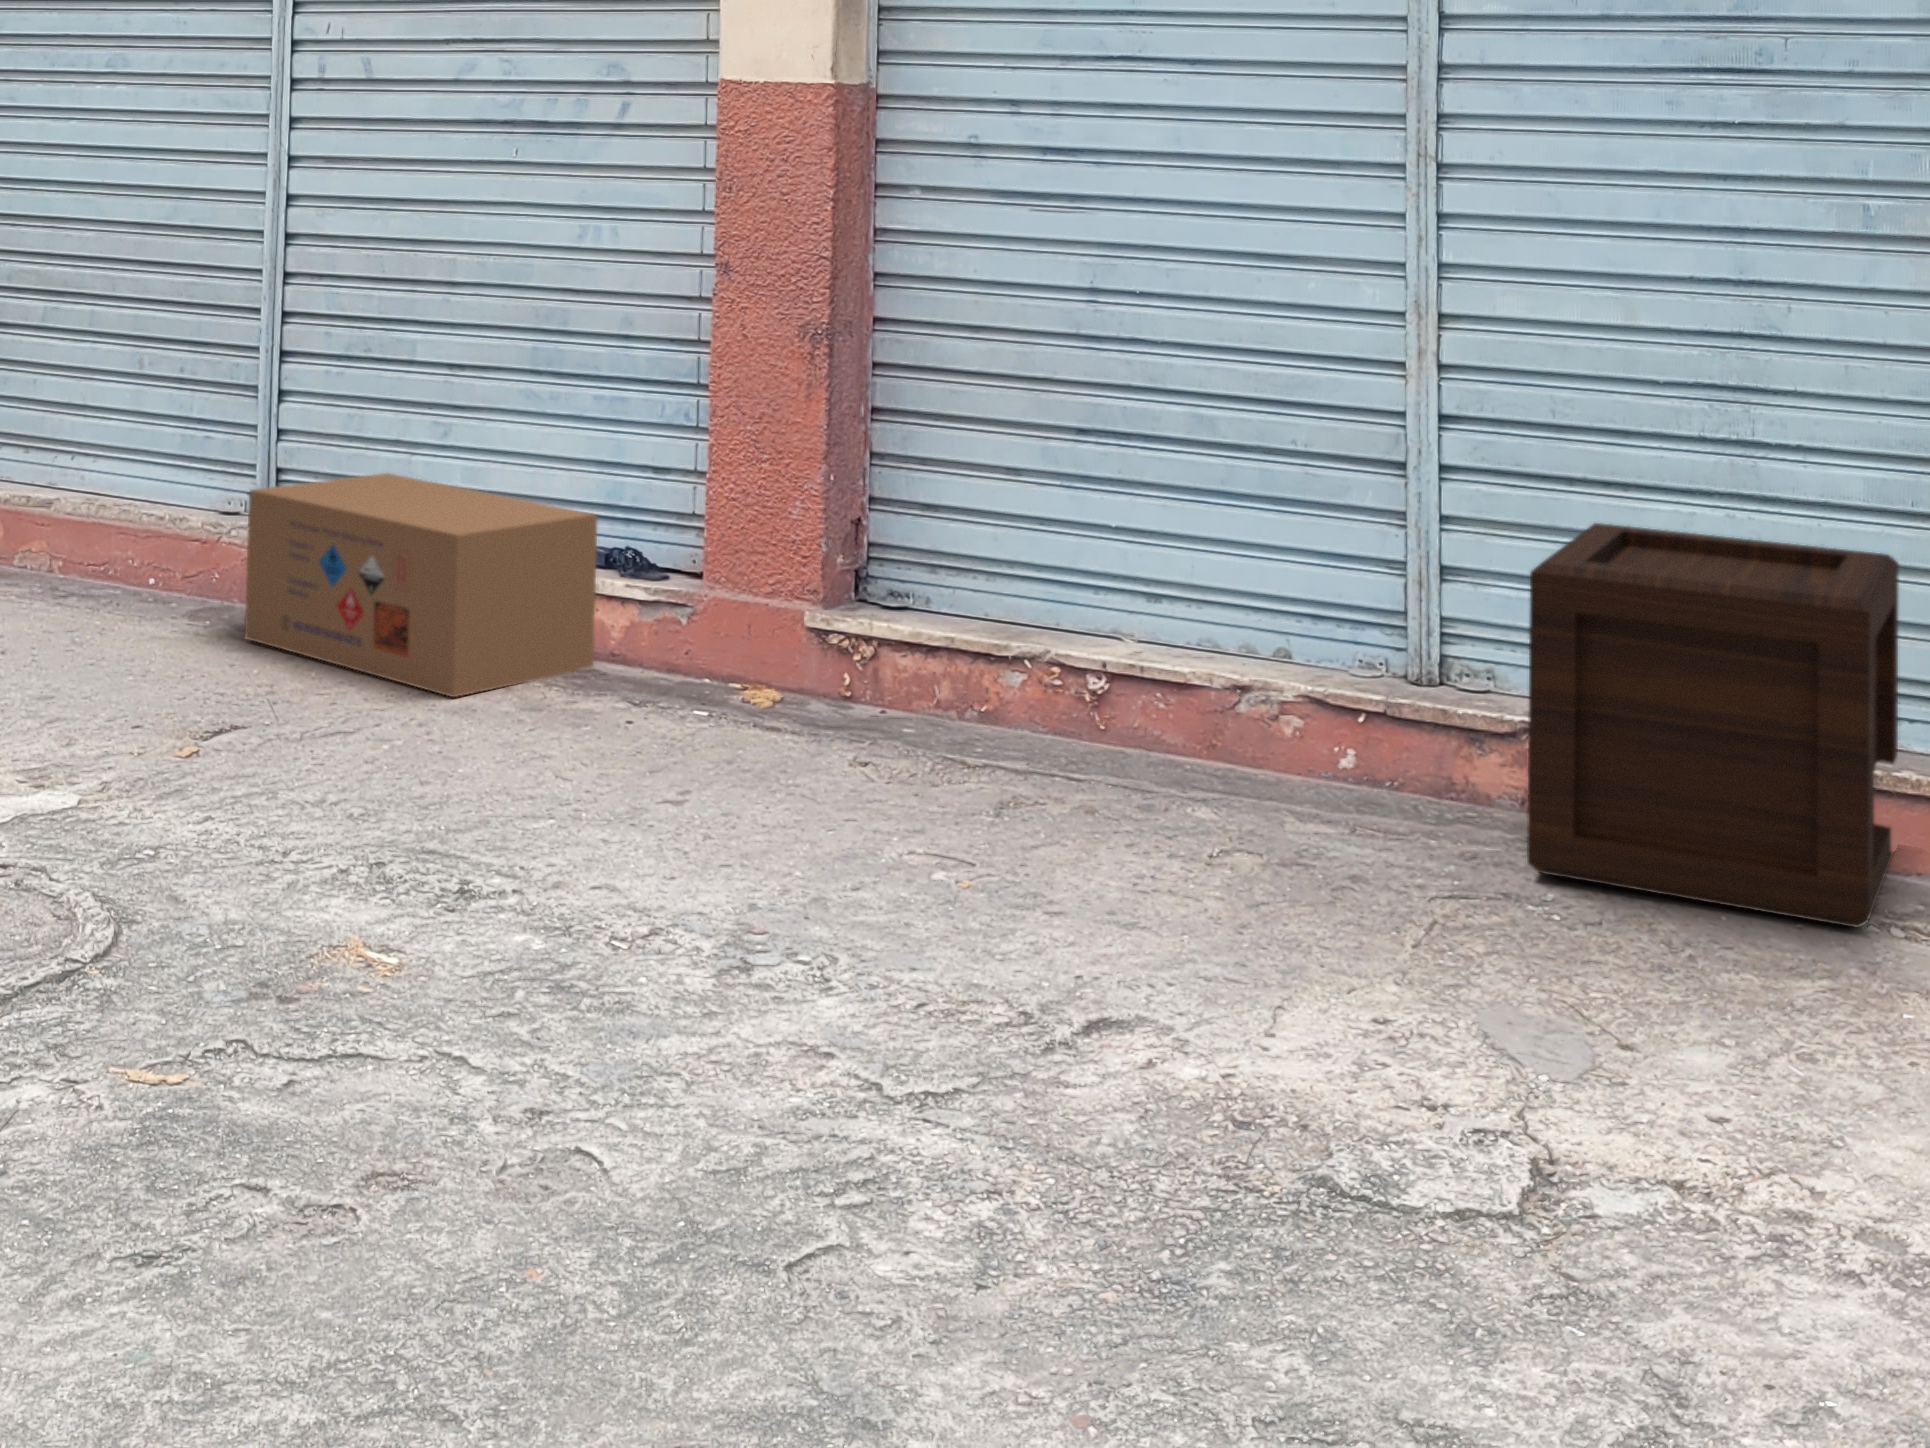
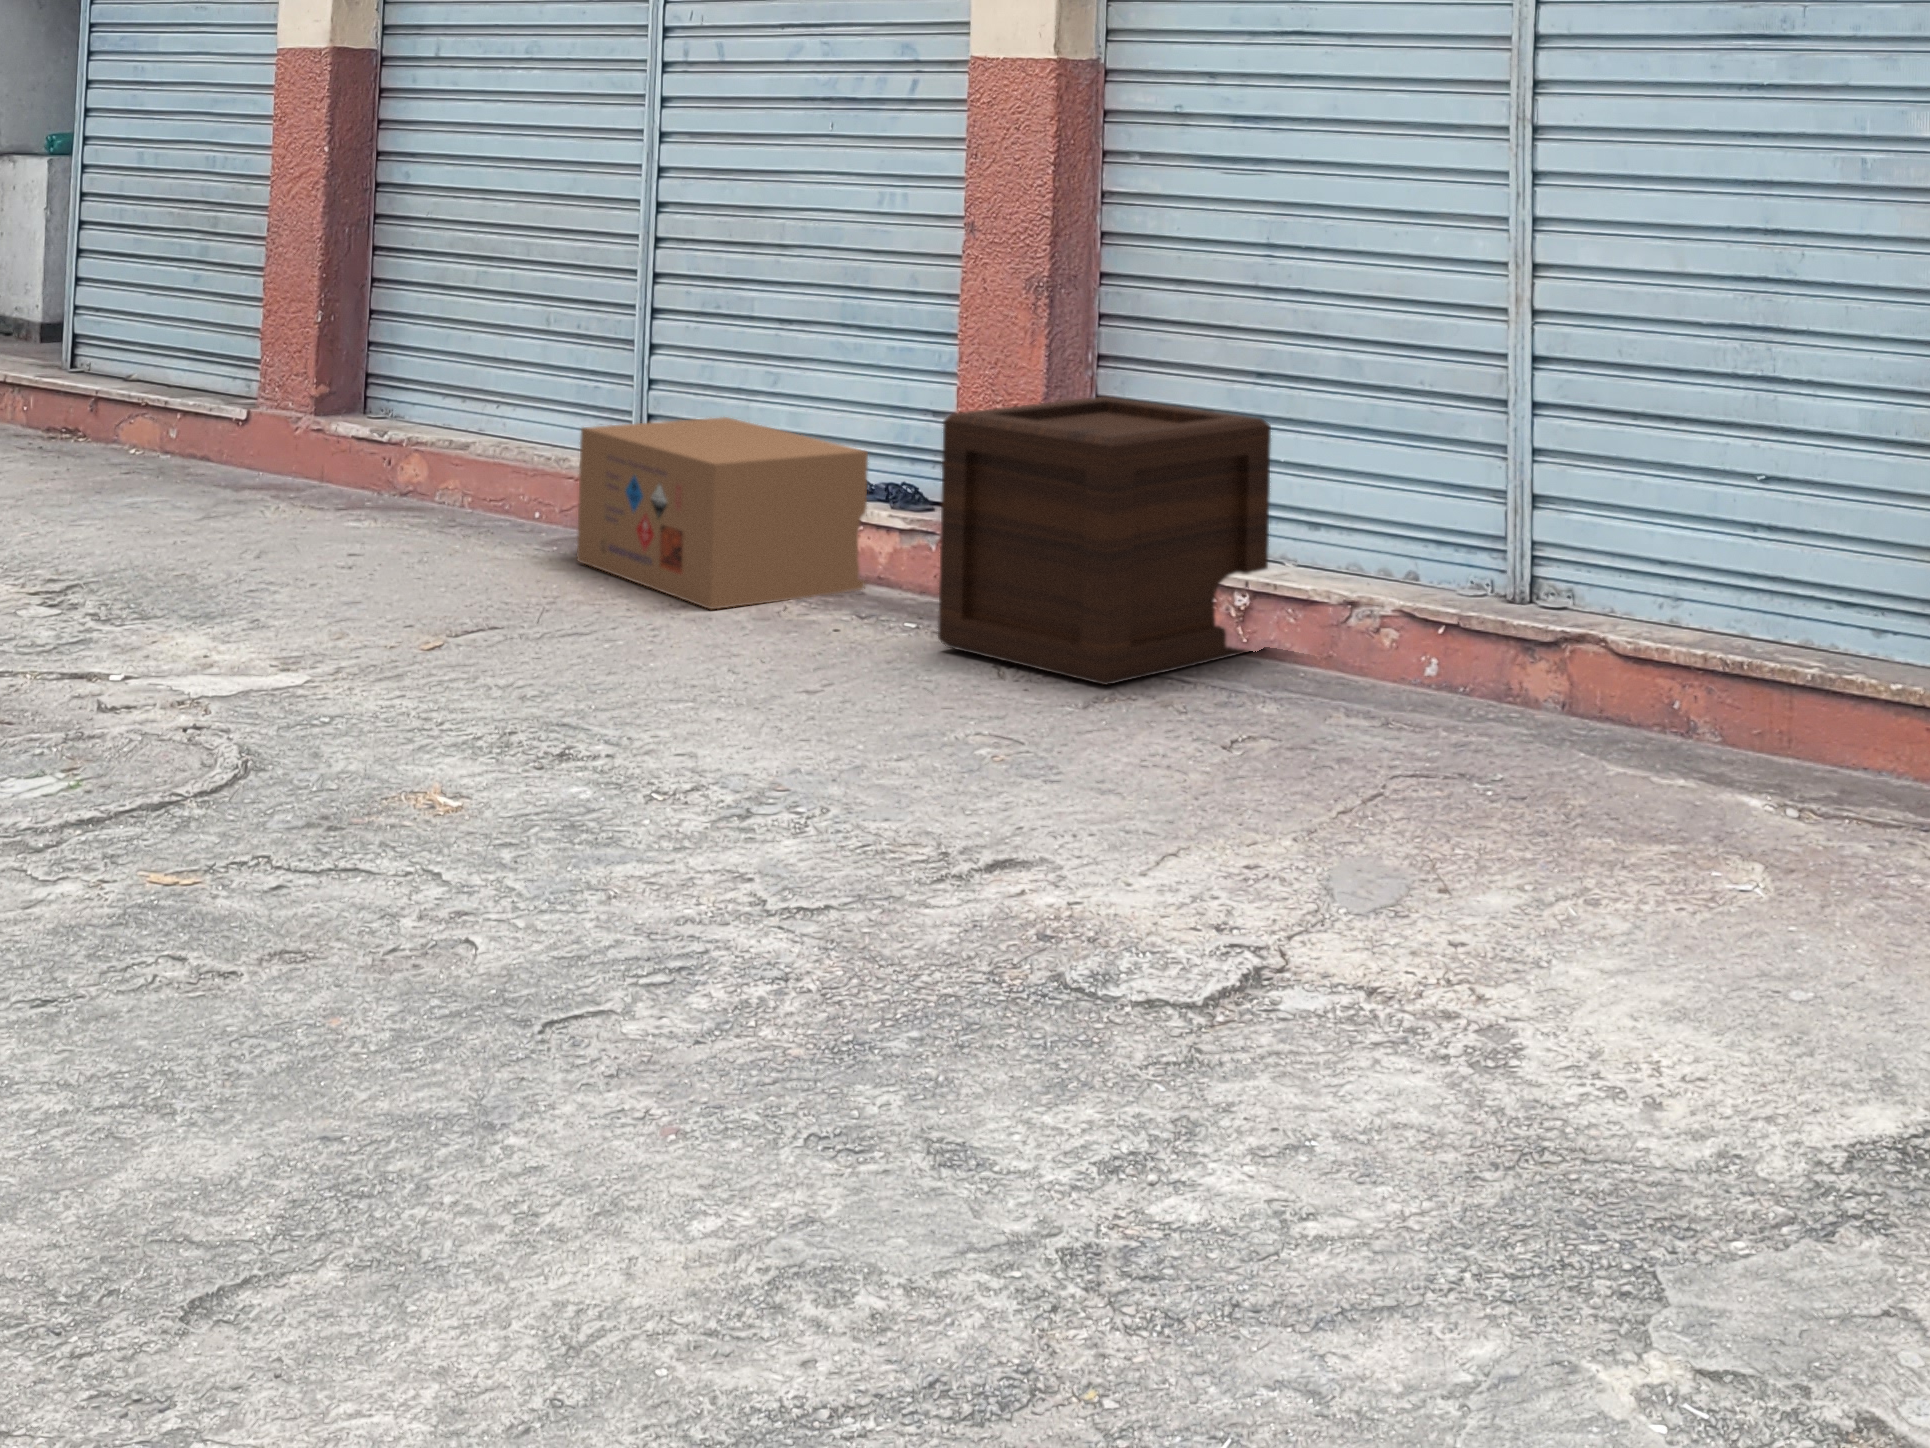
wooden crate: present [1527,523,1899,928] -> present [938,396,1271,685]

